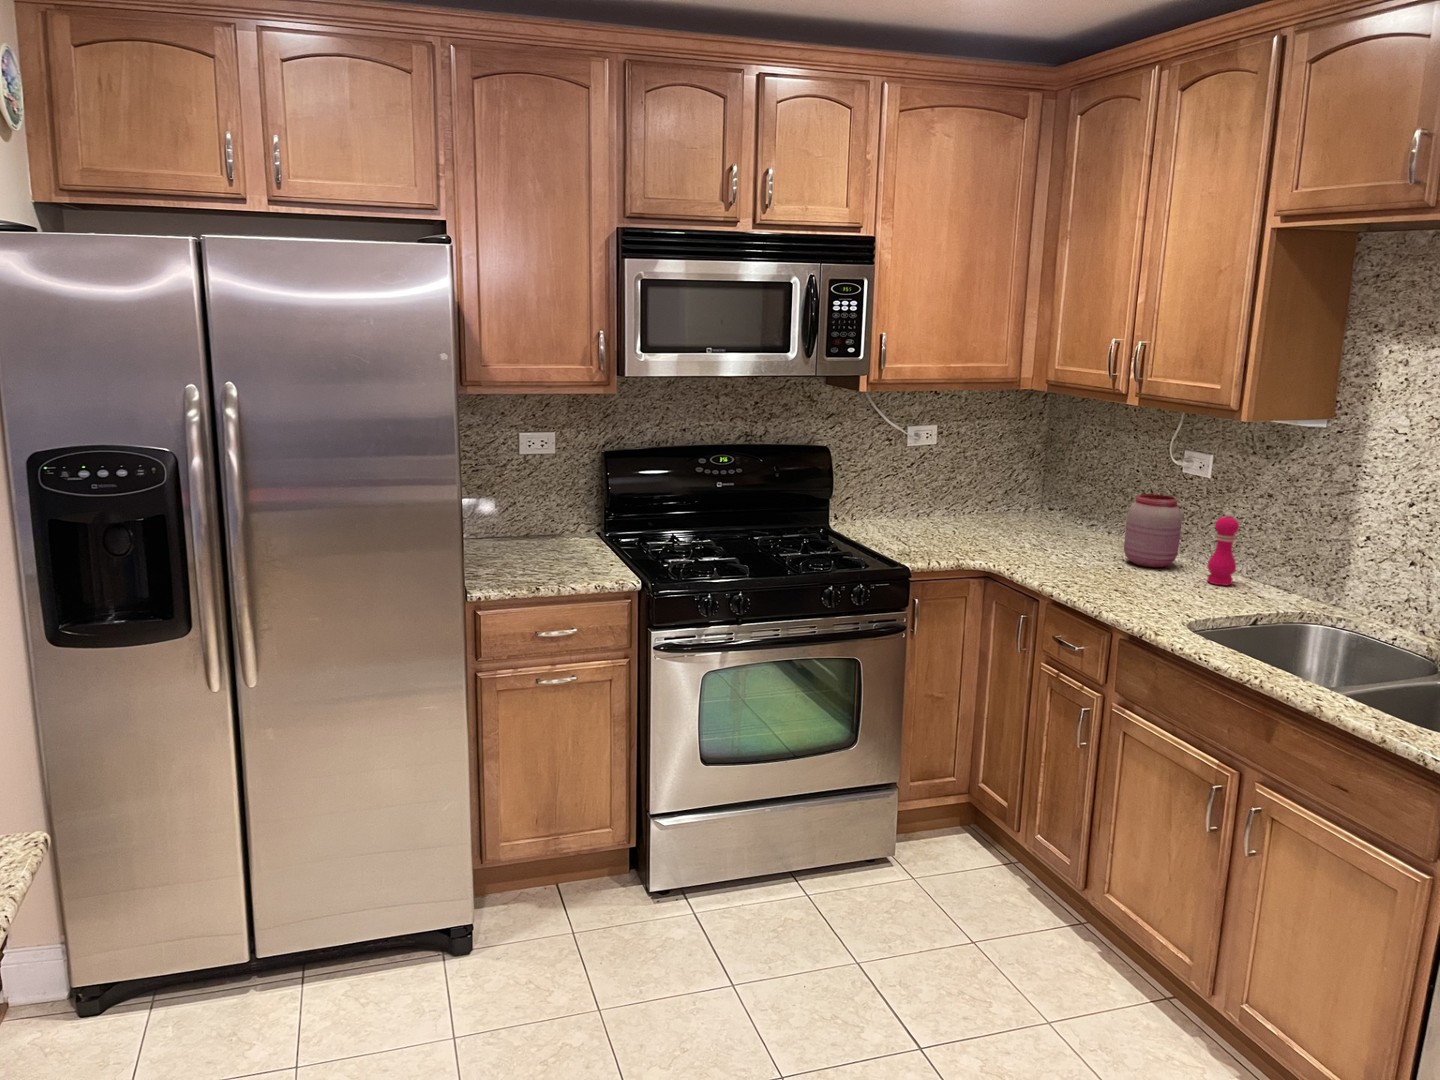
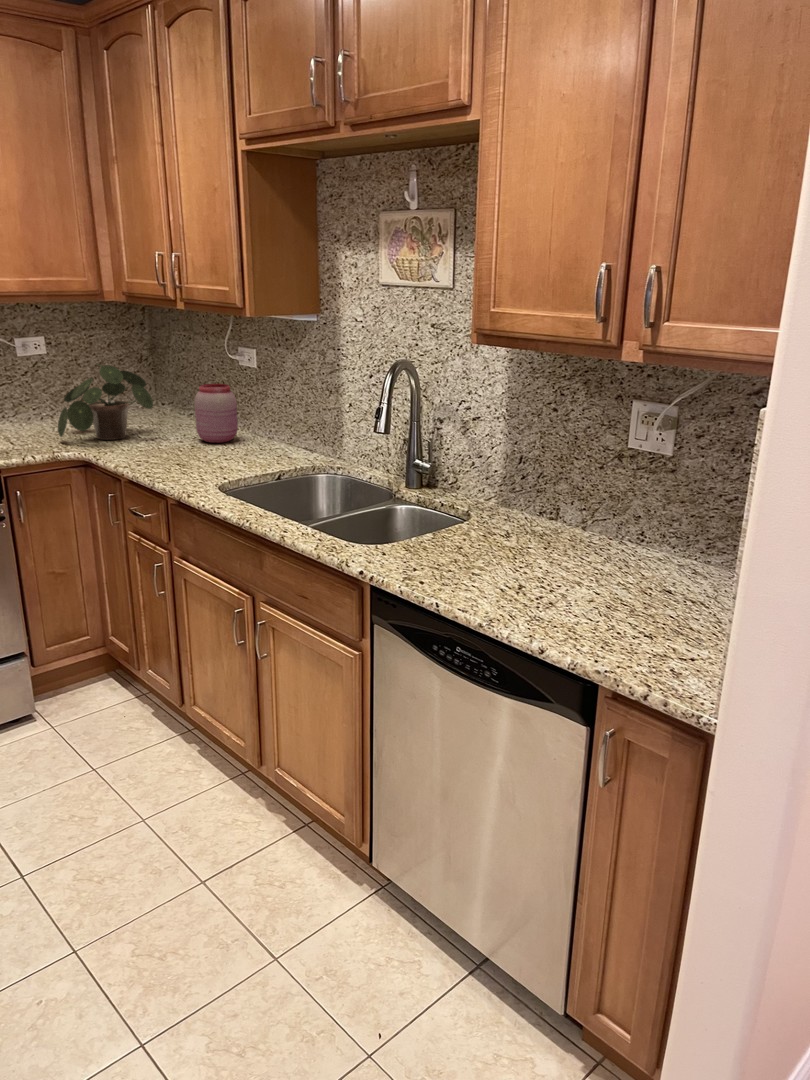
potted plant: none [957,460,1072,550] -> present [58,364,153,440]
pepper mill: present [1207,511,1239,585] -> none [253,392,274,451]

